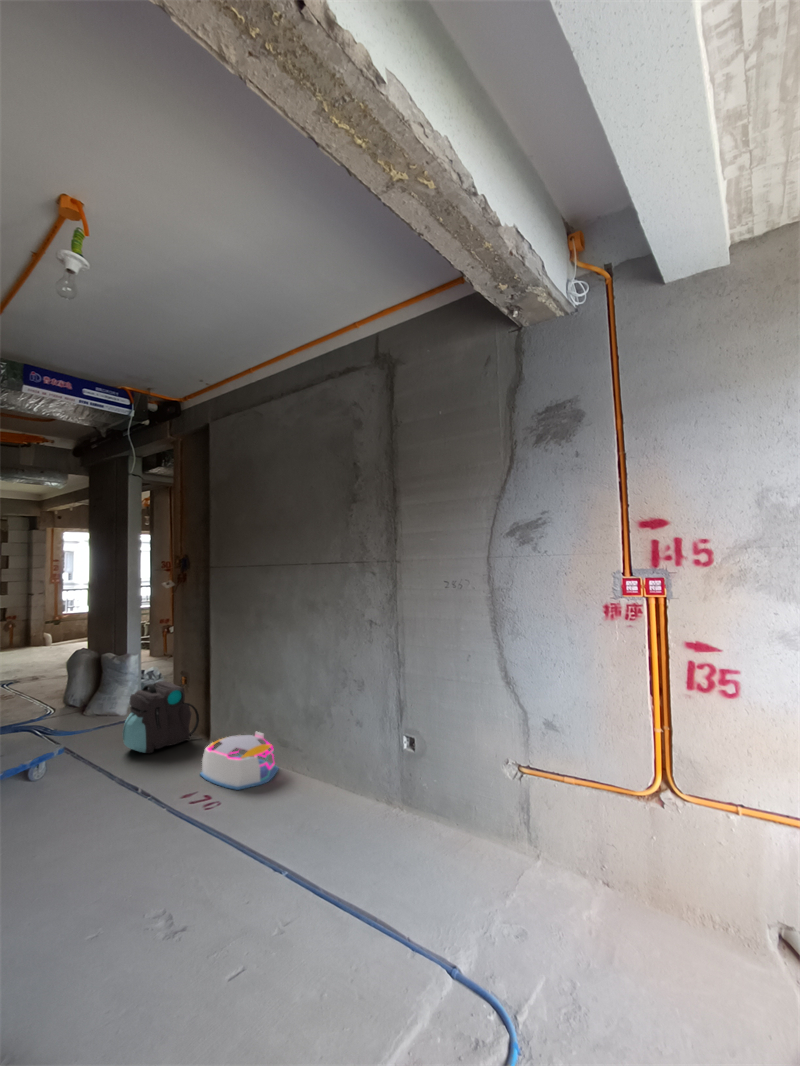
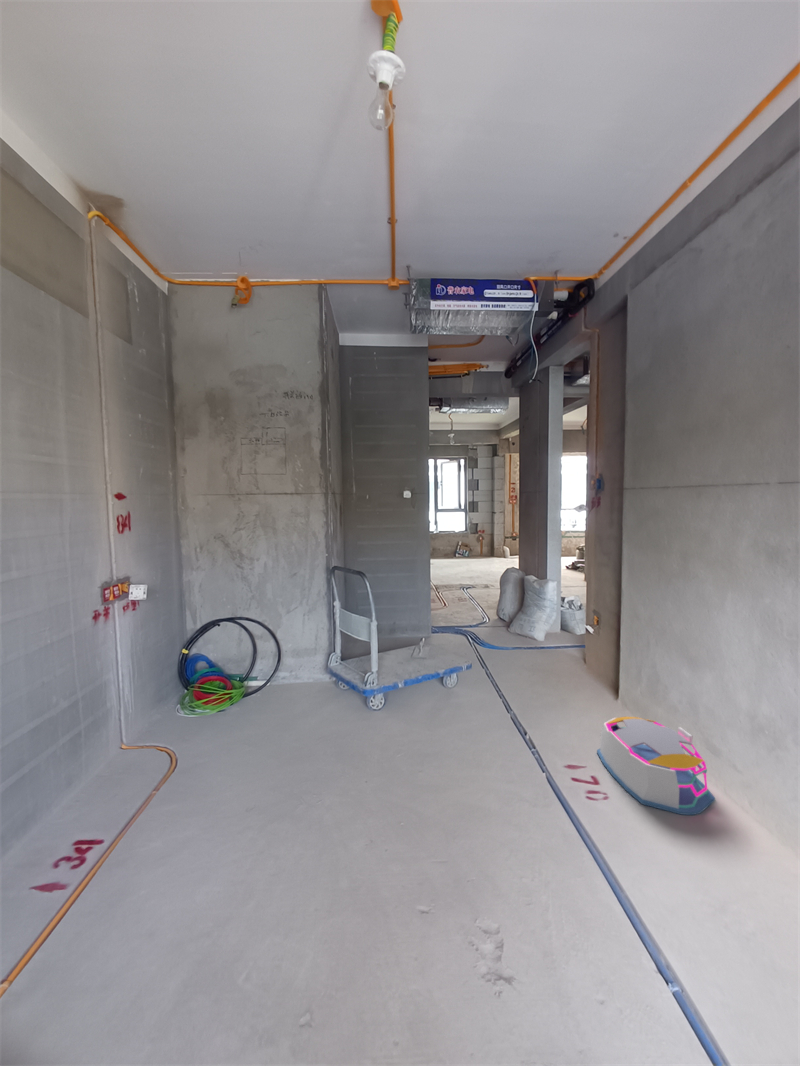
backpack: present [123,681,199,753] -> none [526,618,610,696]

